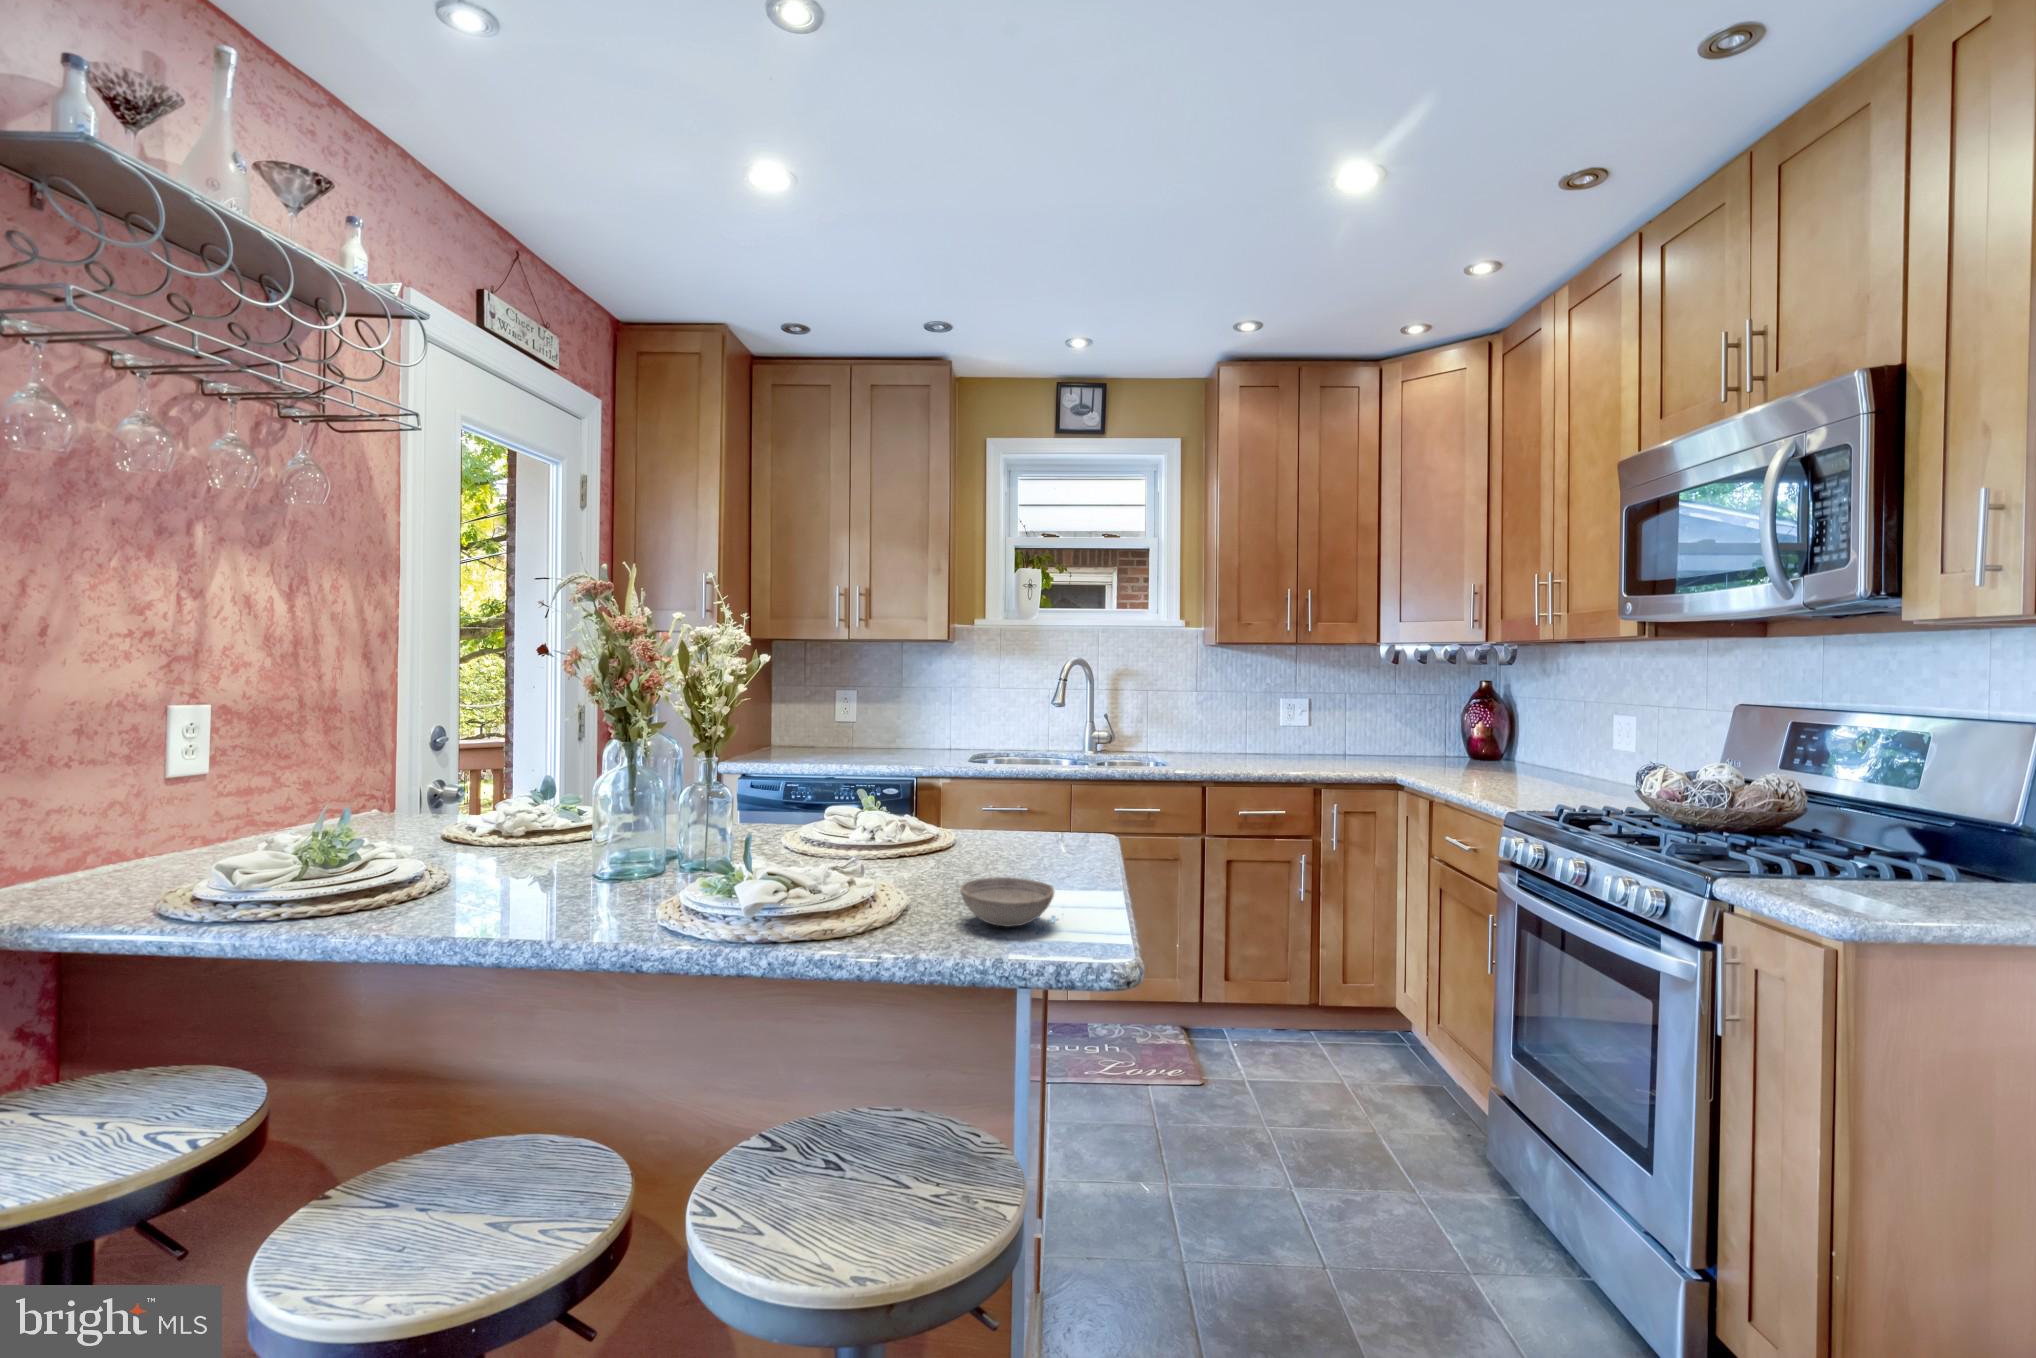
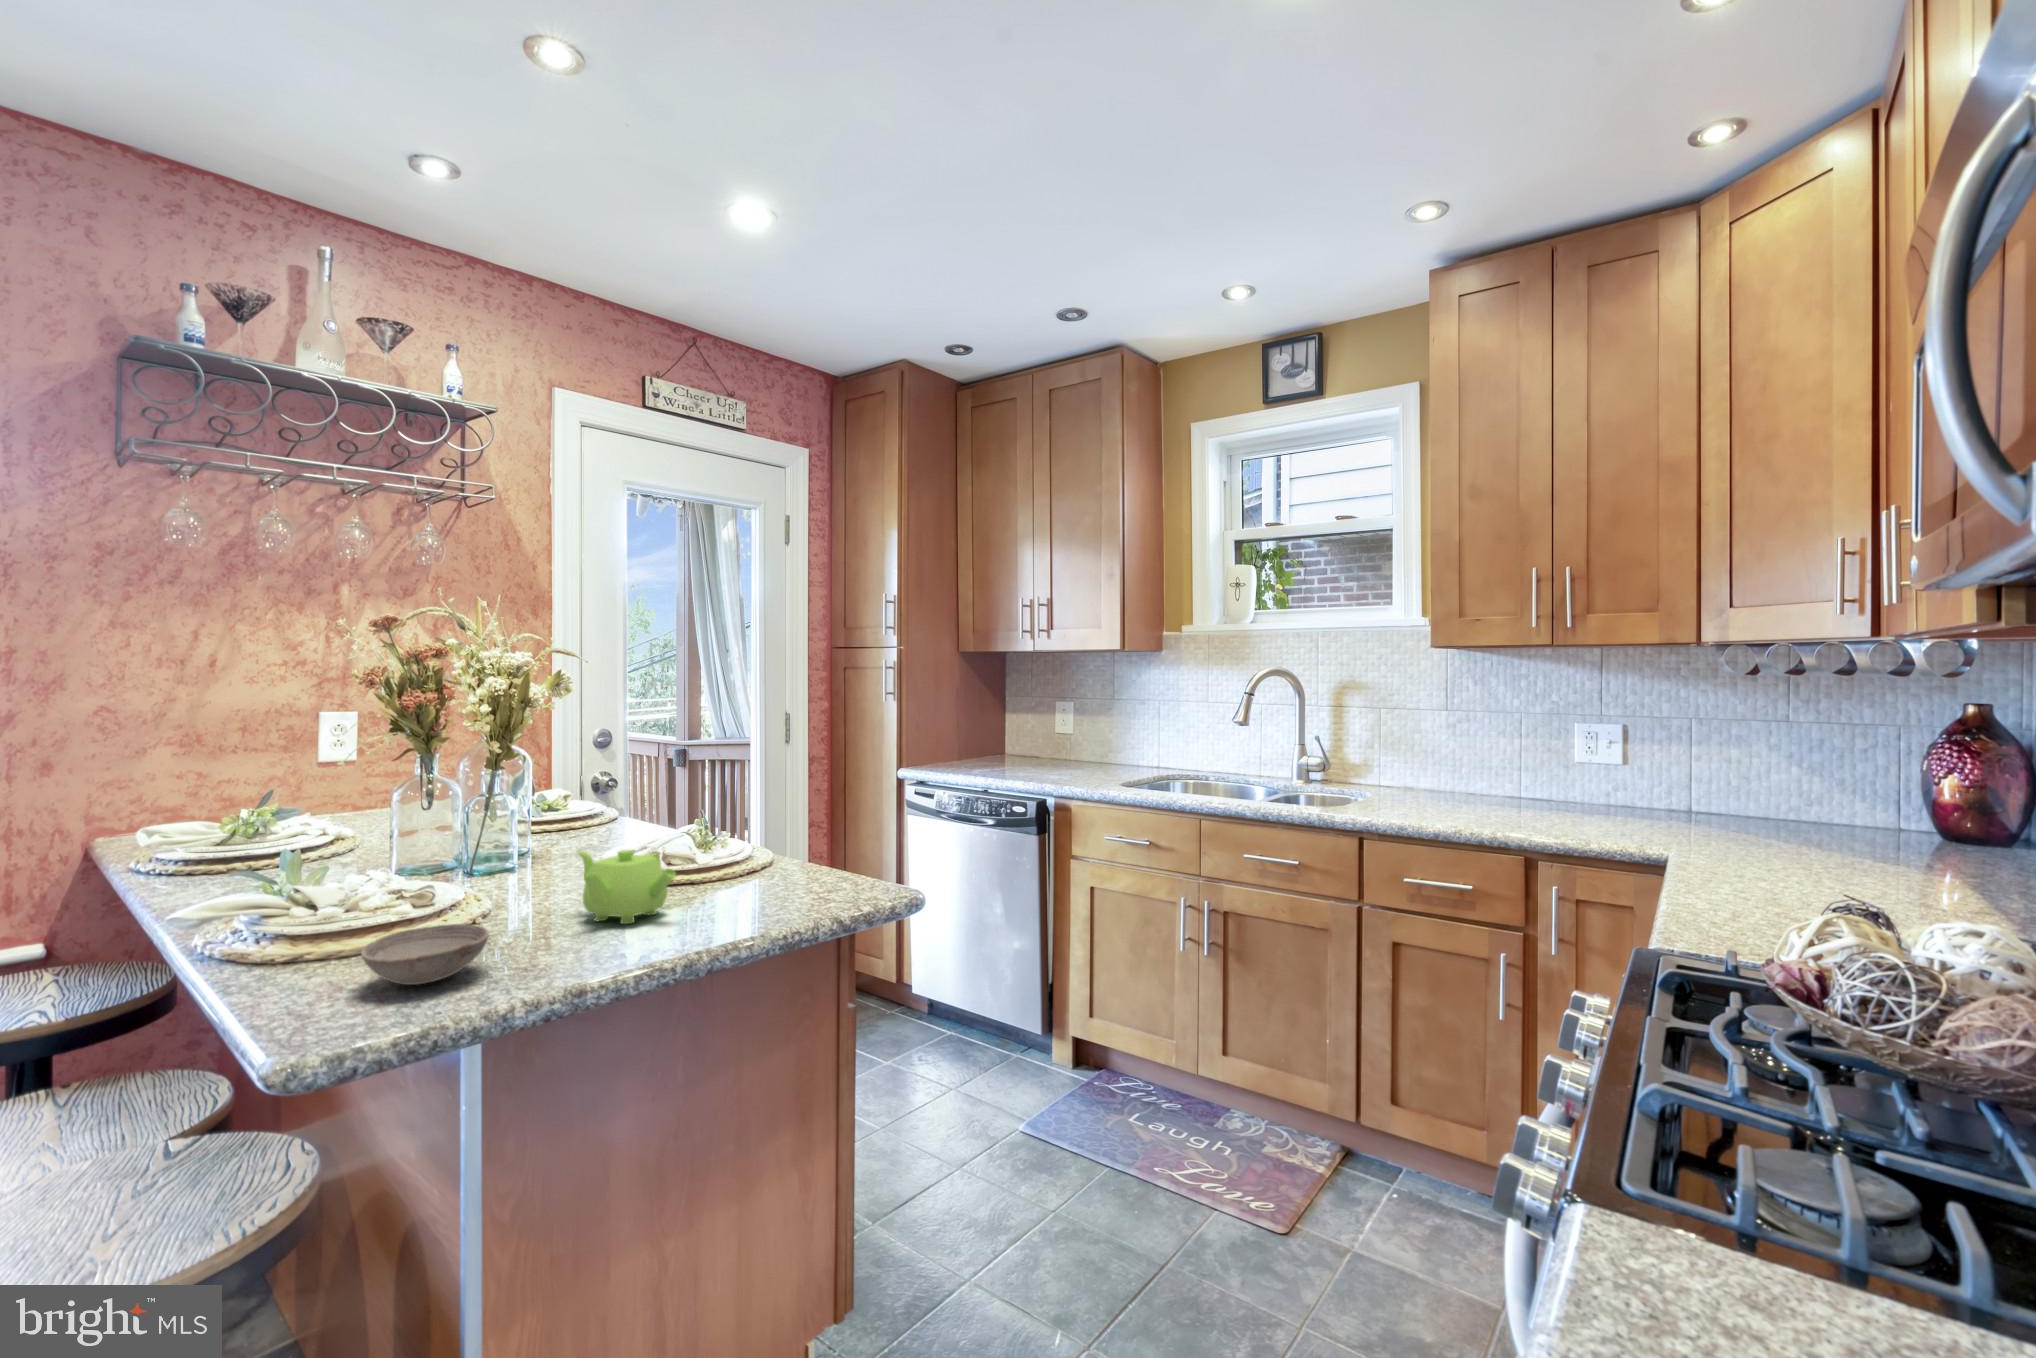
teapot: none [928,814,1030,879] -> present [578,850,676,924]

